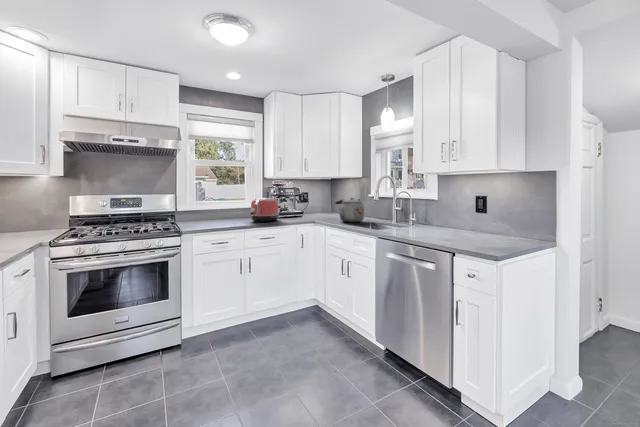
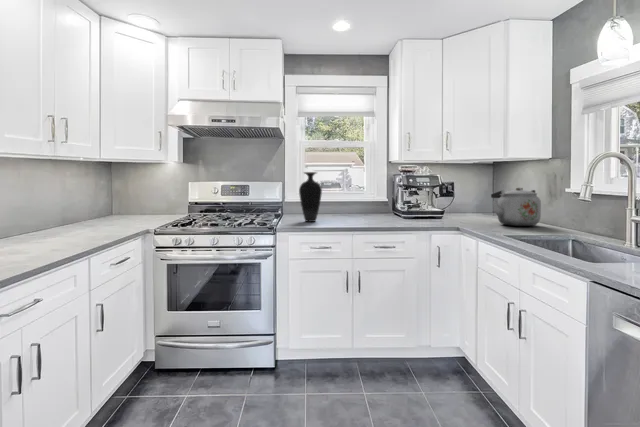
vase: none [198,185,217,225] -> present [299,172,322,222]
toaster: present [250,198,279,222] -> none [364,189,404,221]

